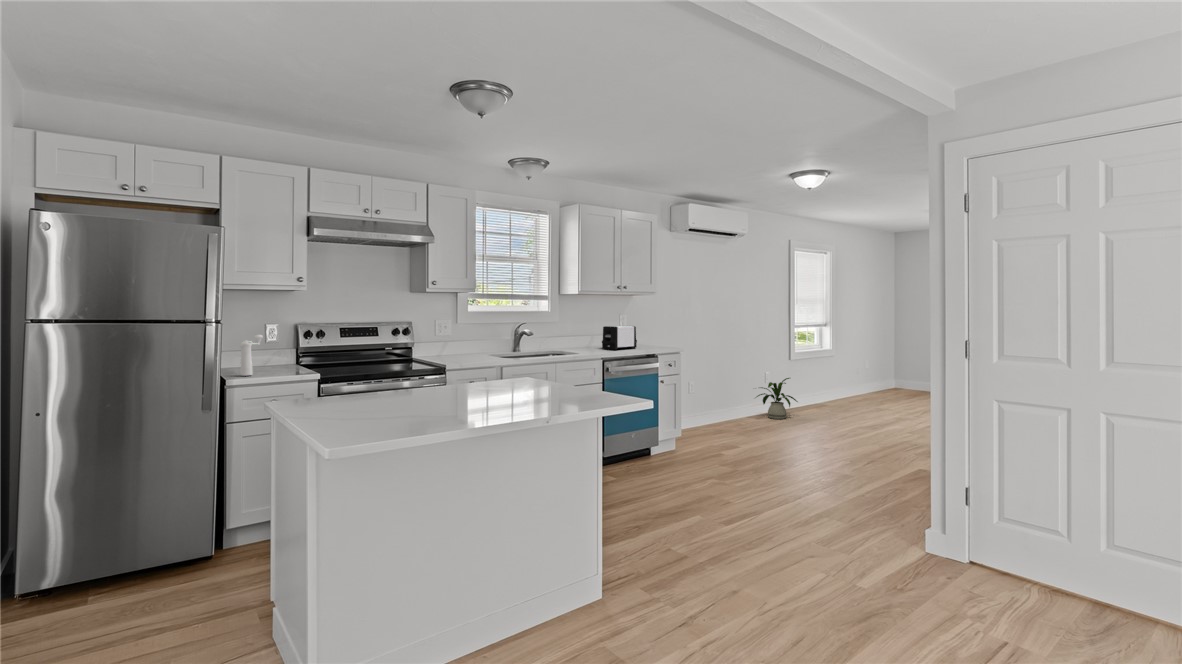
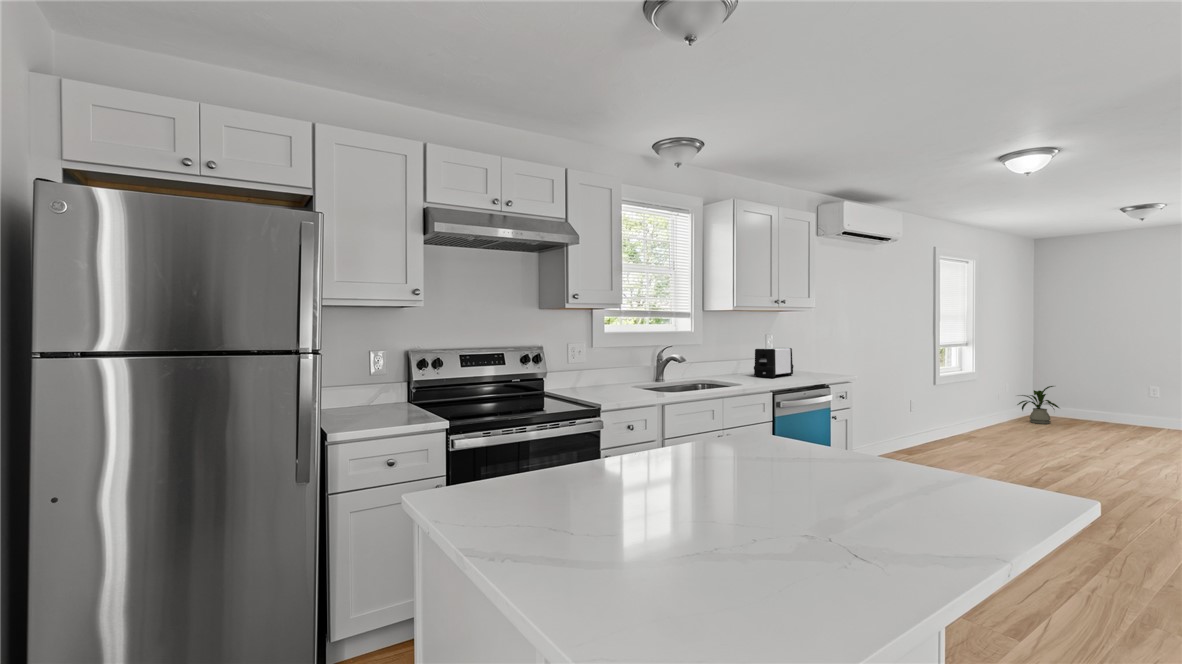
pepper mill: present [240,335,263,376] -> none [342,367,371,426]
house plant: present [757,378,798,419] -> present [1017,386,1059,424]

